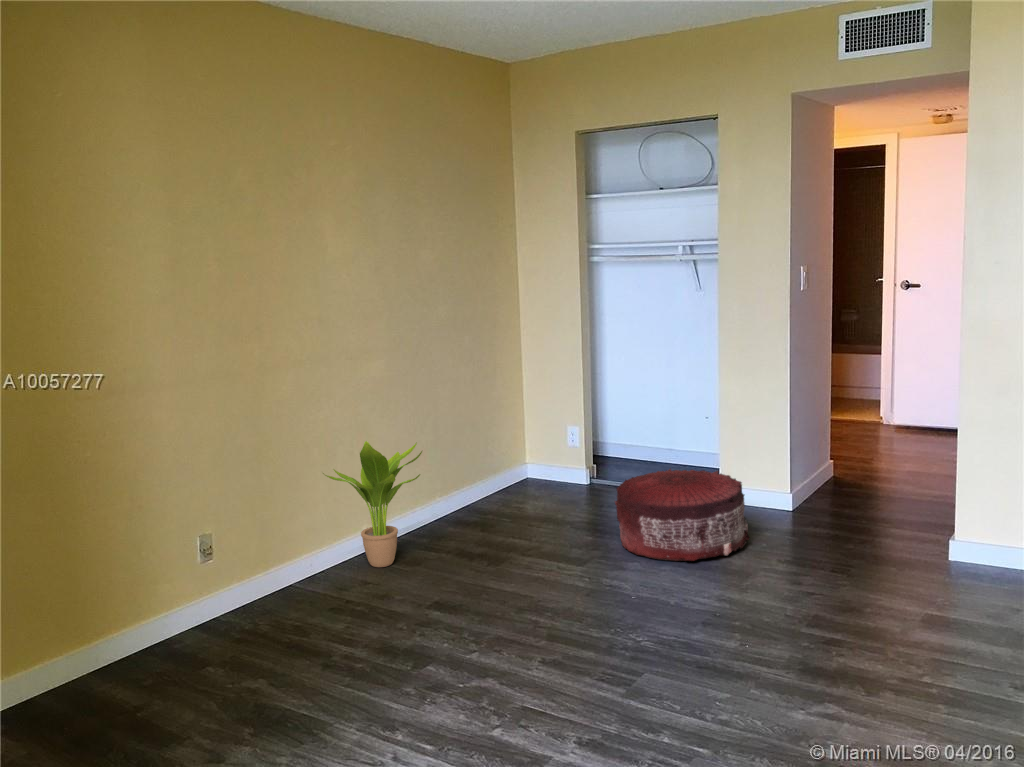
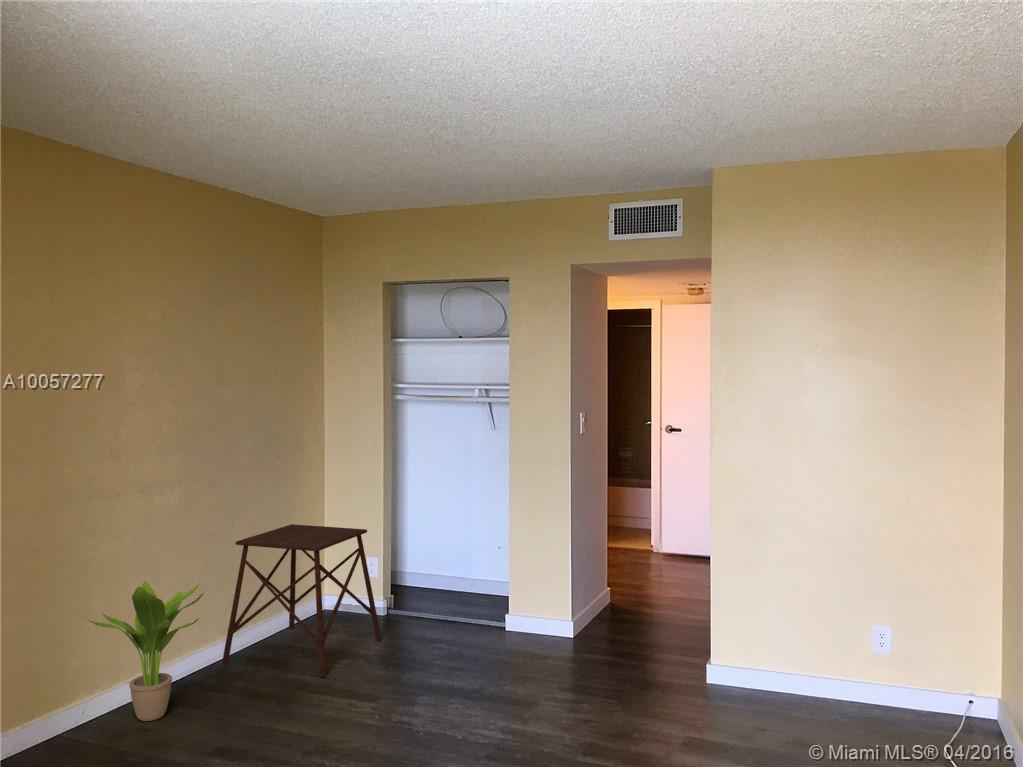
side table: none [437,391,588,537] -> present [222,524,381,678]
pouf: present [615,469,750,561] -> none [405,603,535,701]

